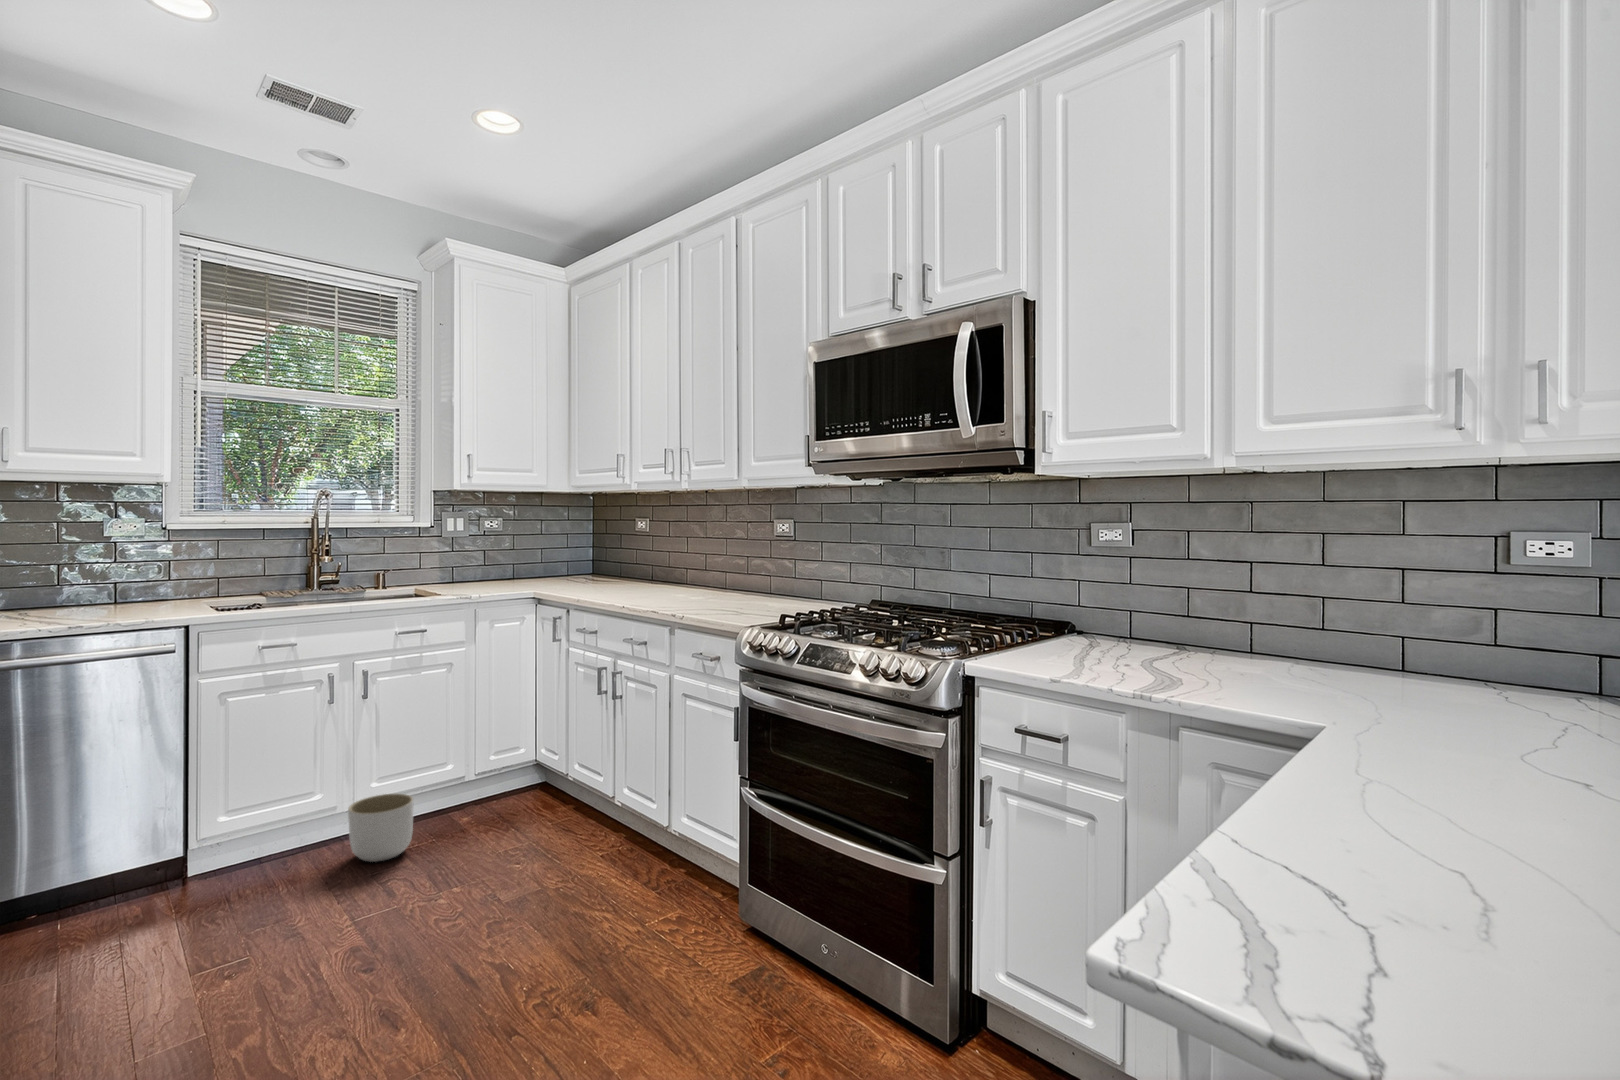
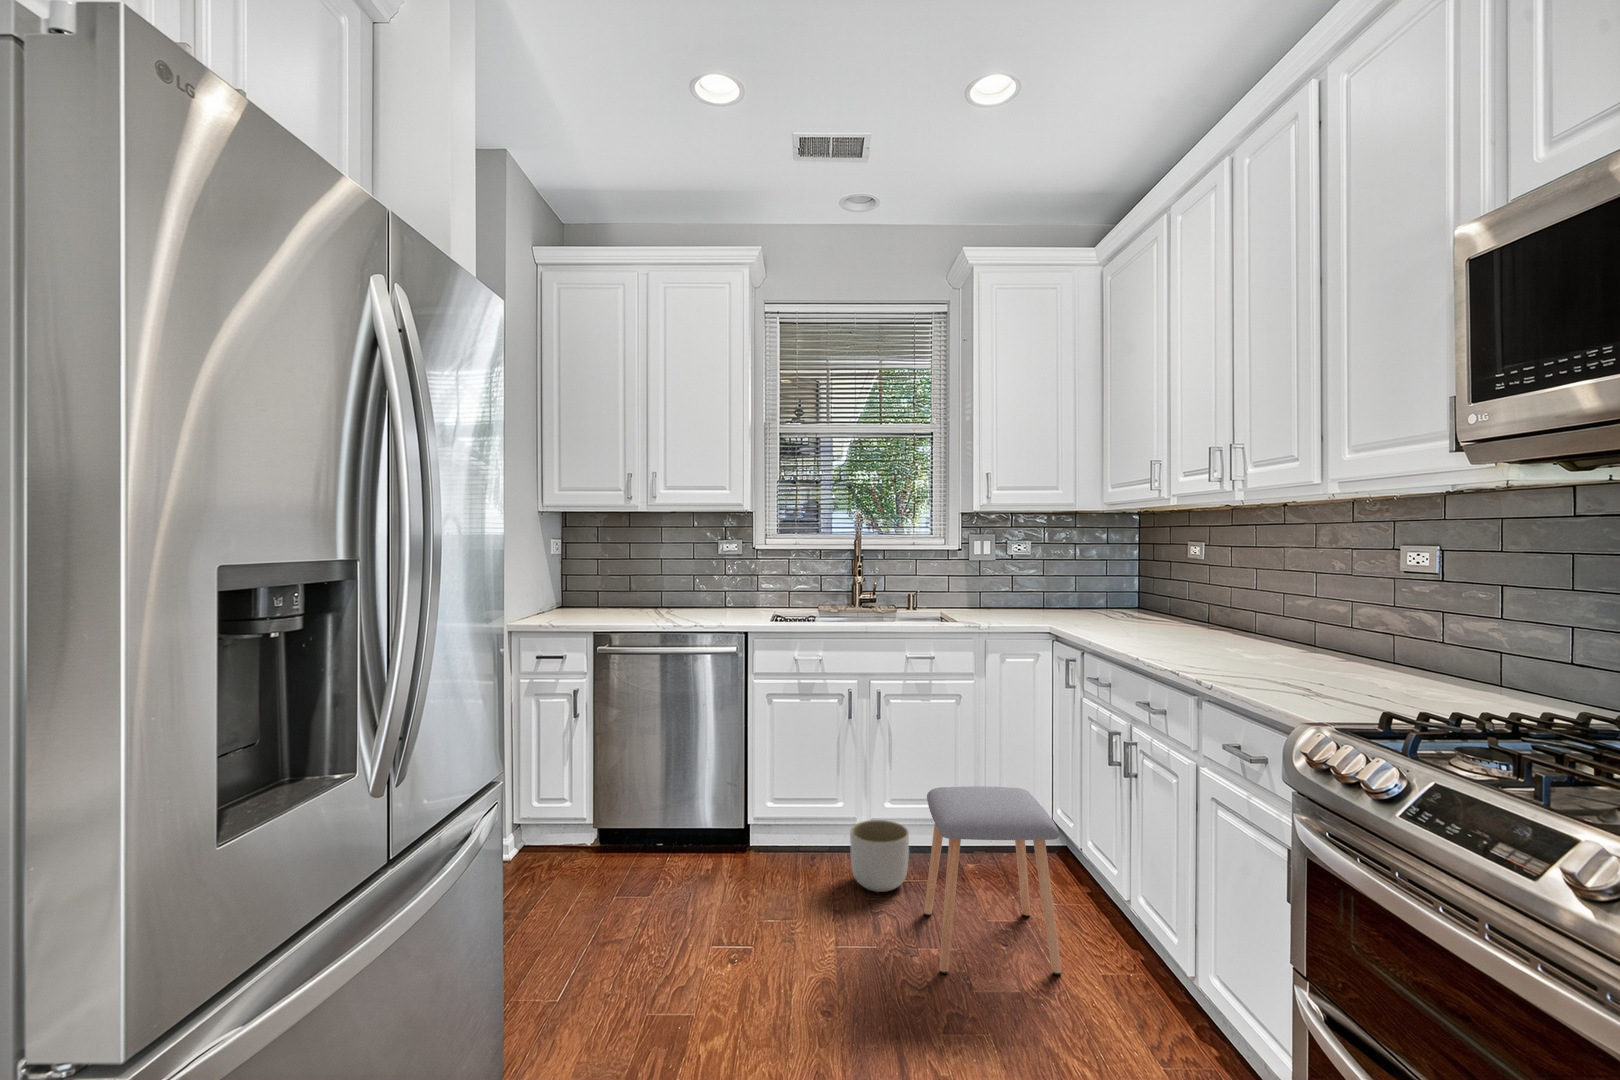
stool: none [439,730,571,895] -> present [924,786,1061,975]

